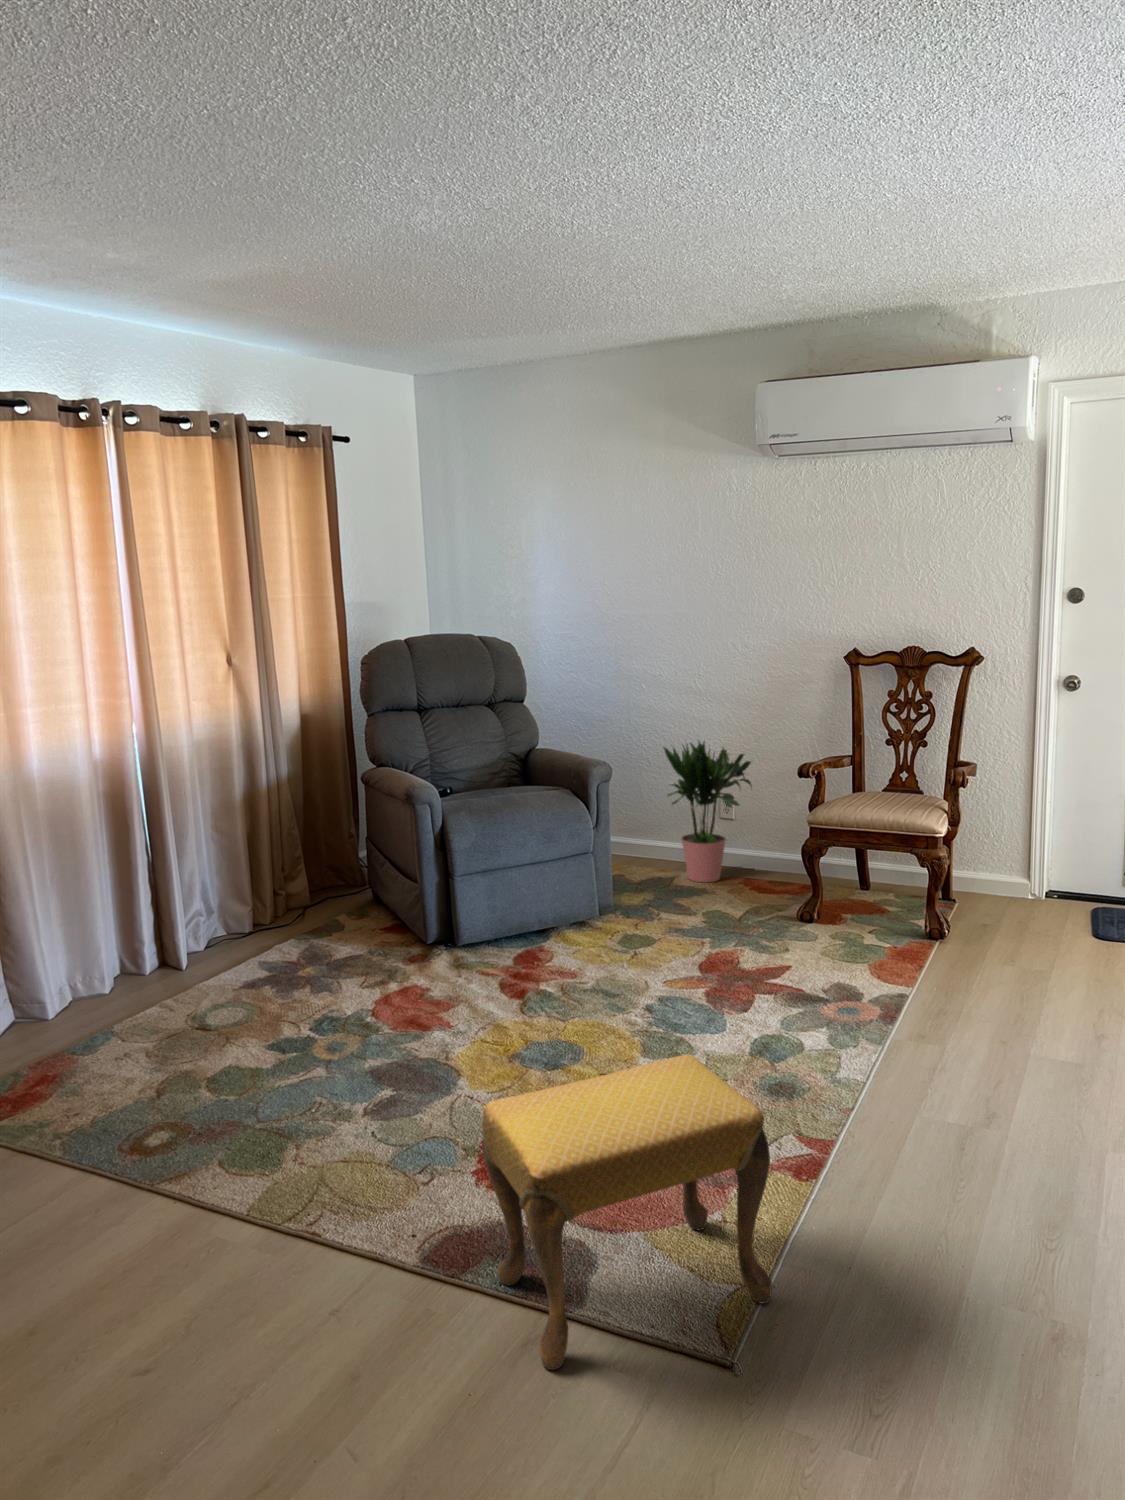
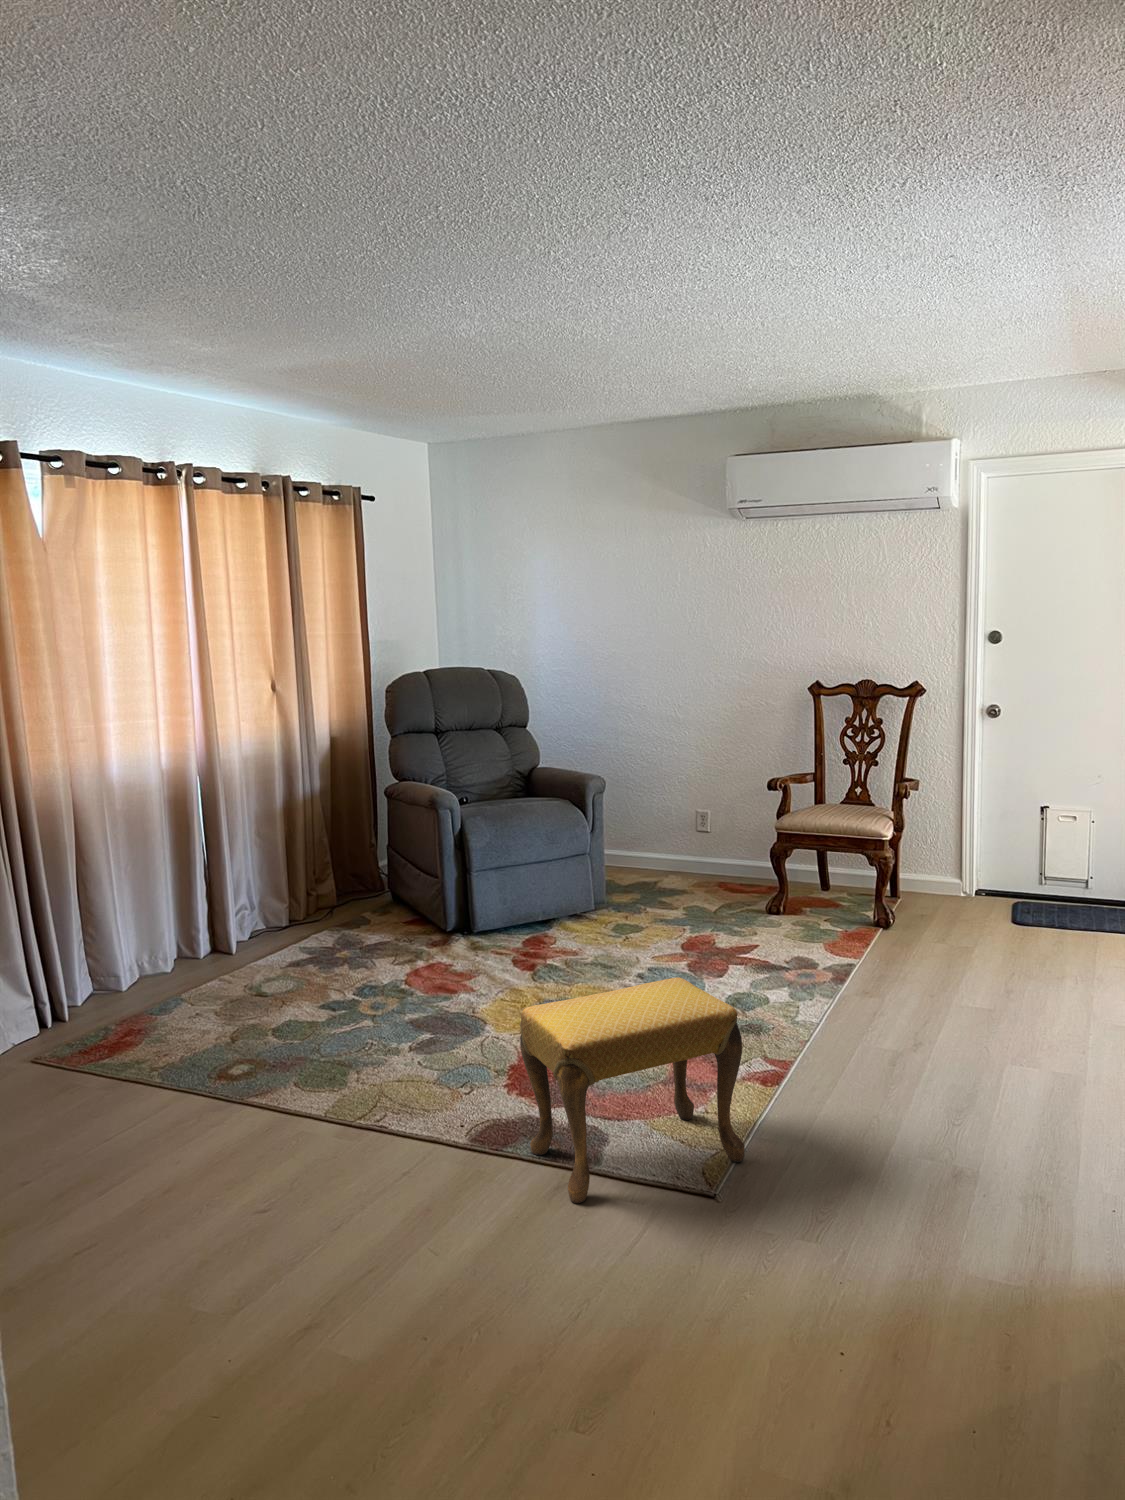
potted plant: present [664,741,752,882] -> none [647,757,732,885]

